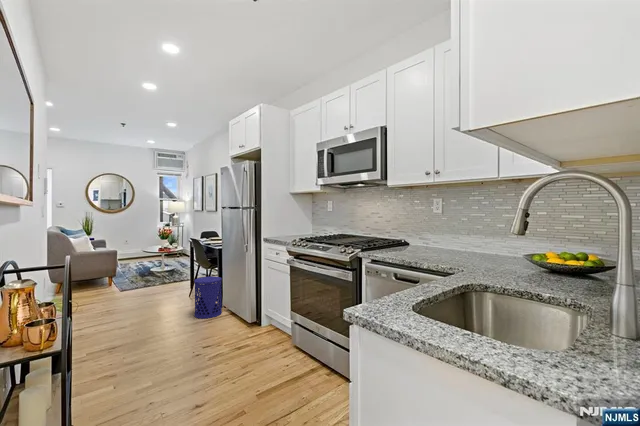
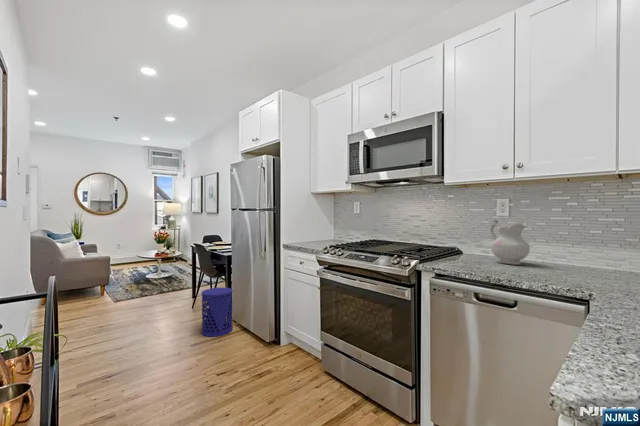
ceramic pitcher: none [424,217,453,253] -> present [490,220,530,265]

